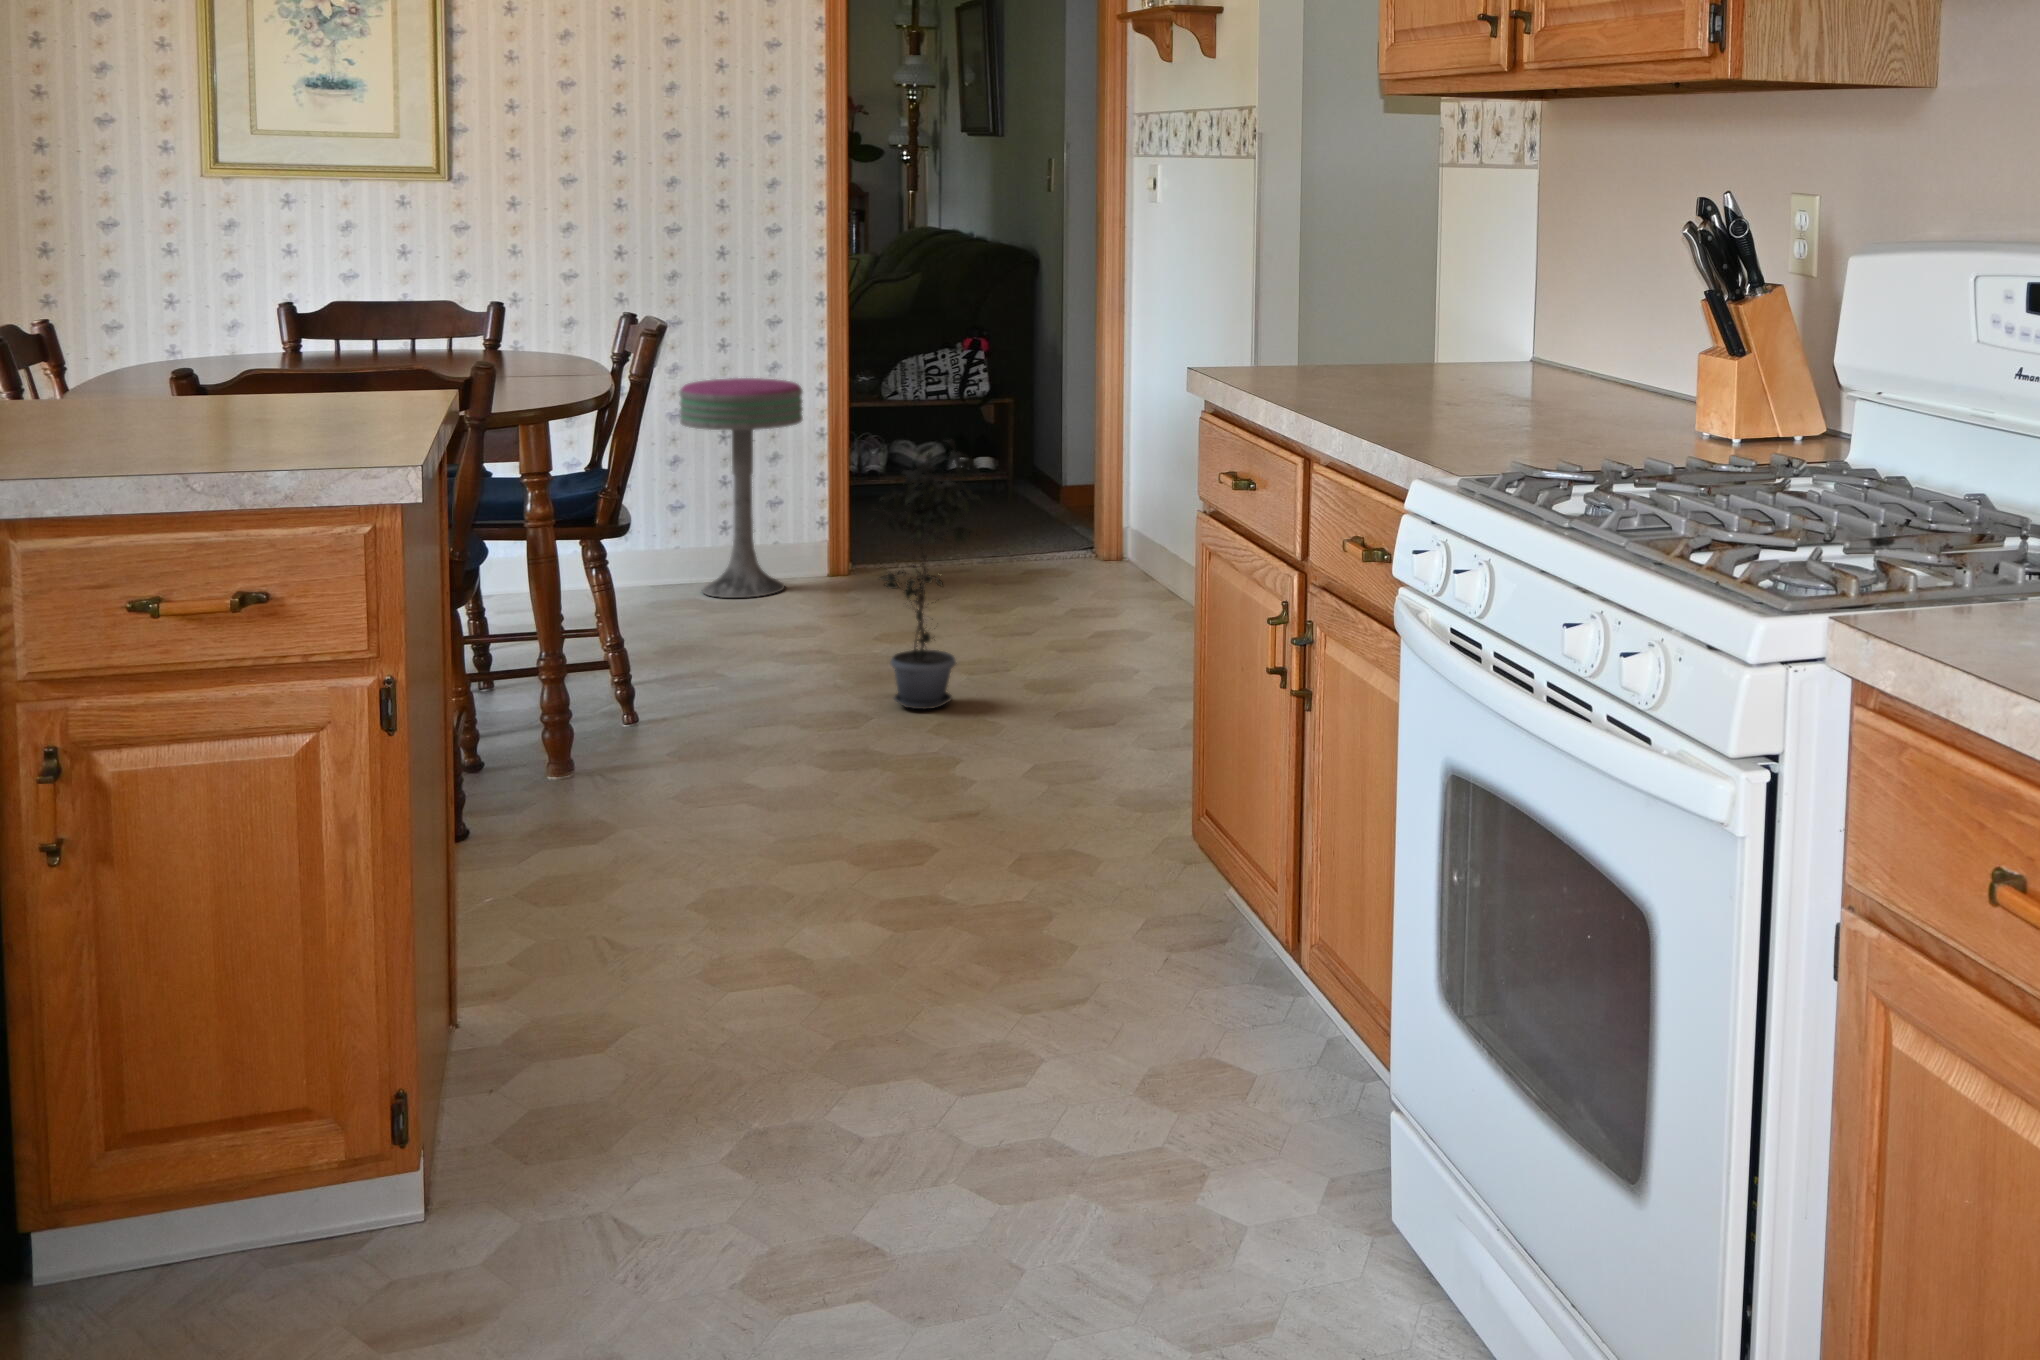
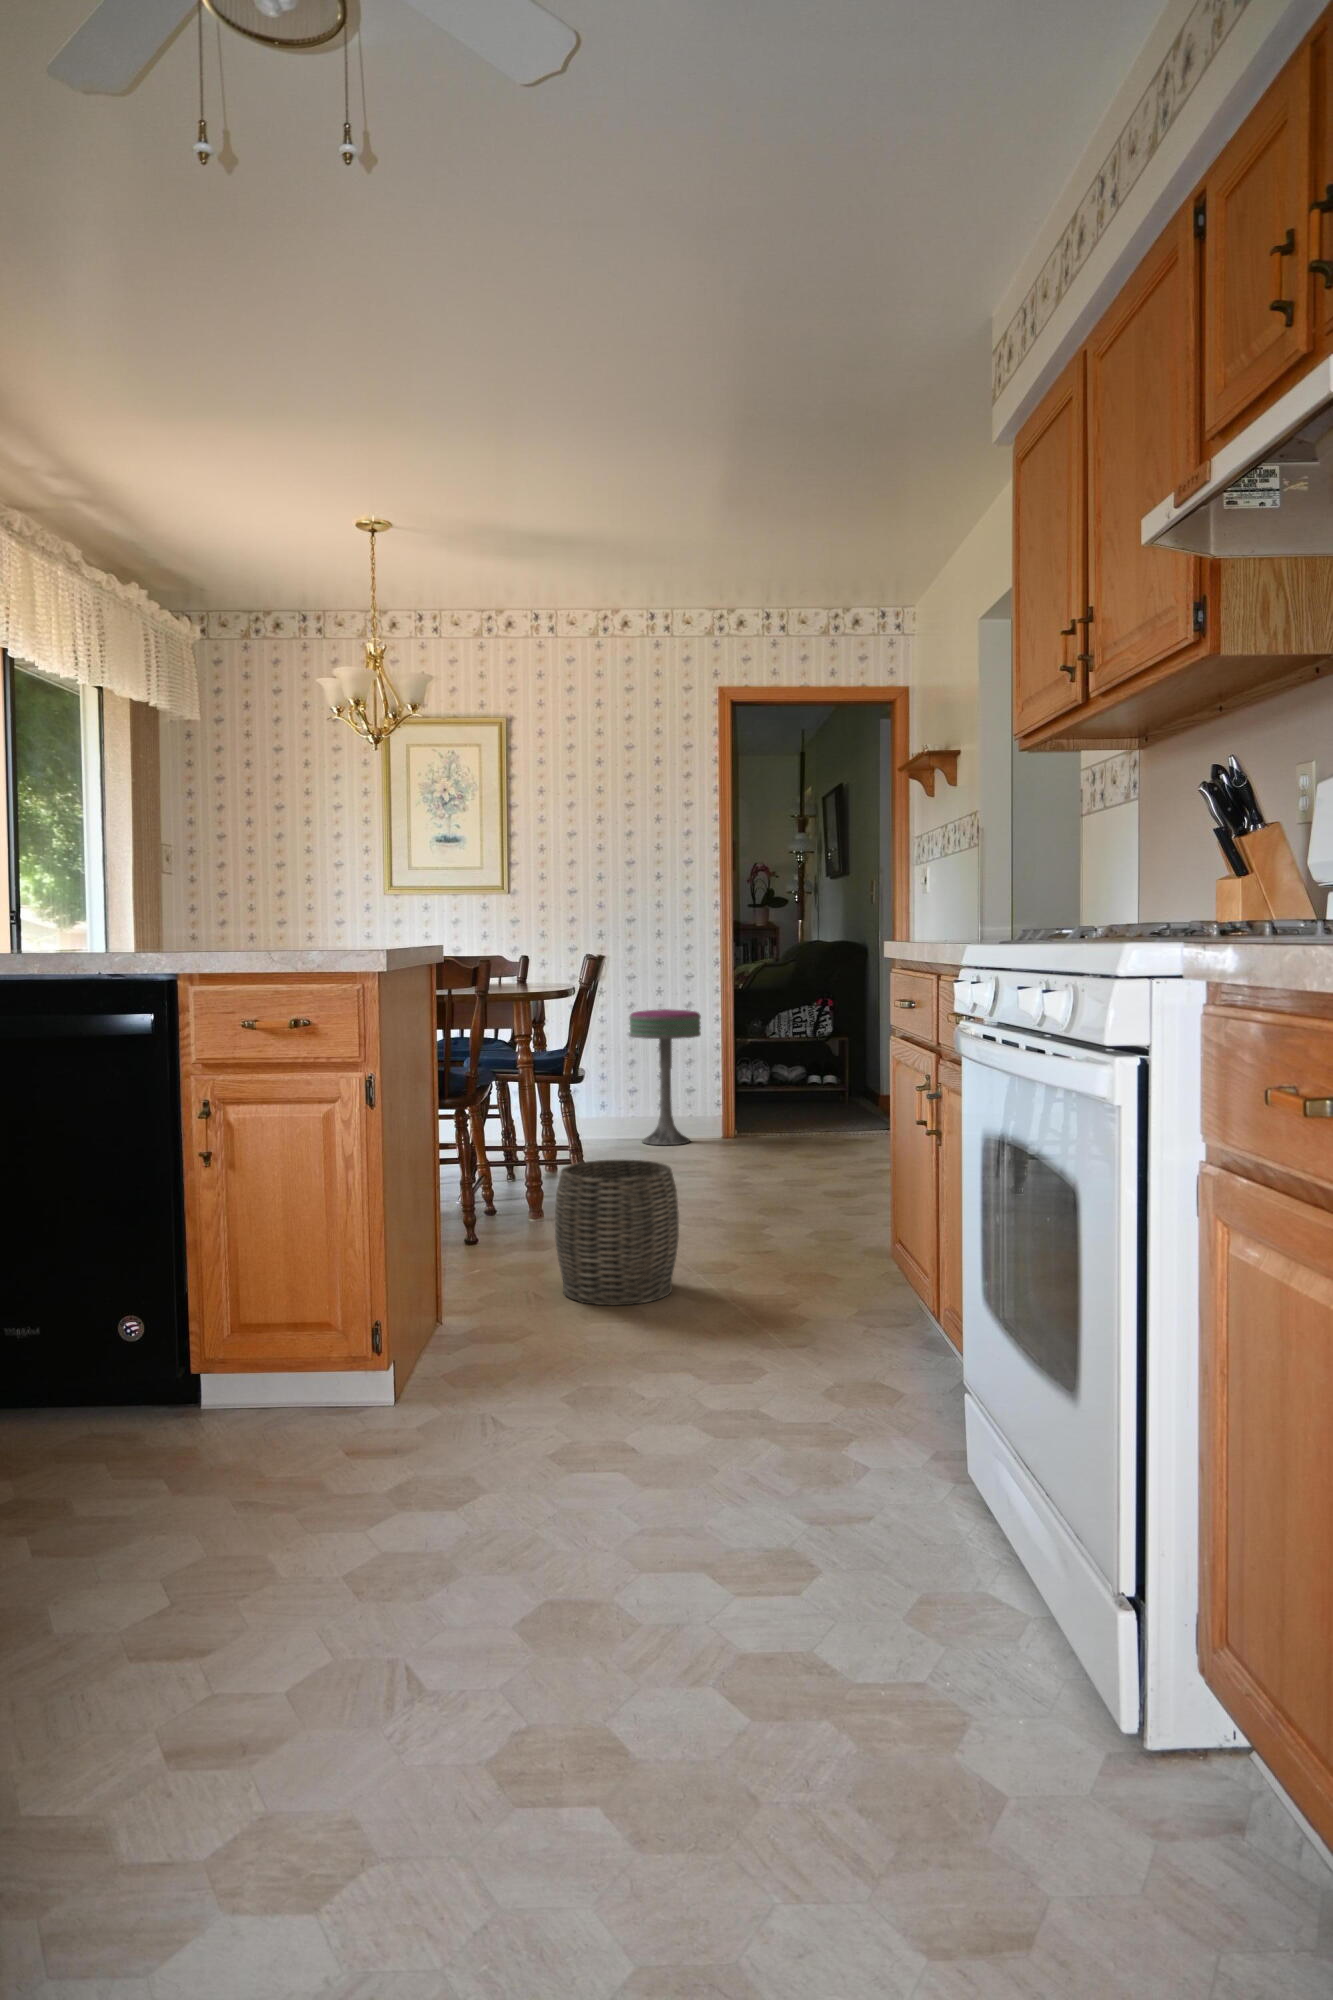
potted plant: present [871,440,984,709] -> none [715,1028,792,1203]
woven basket: none [651,699,863,948] -> present [555,1160,679,1305]

